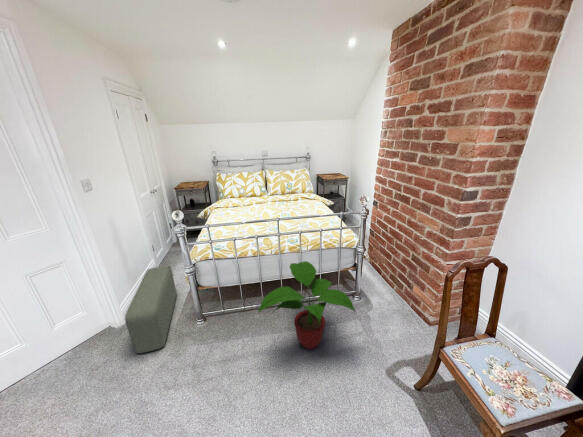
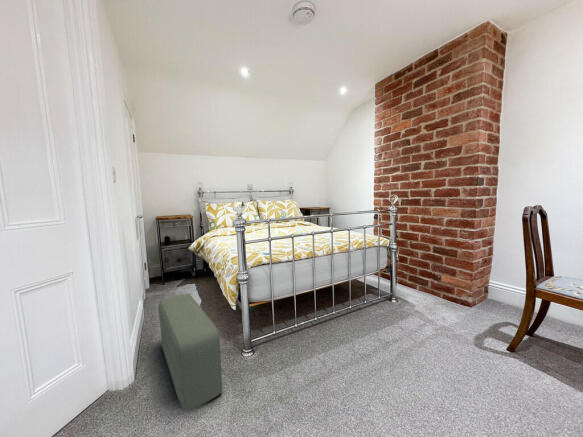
potted plant: present [258,261,355,349] -> none [347,257,438,349]

